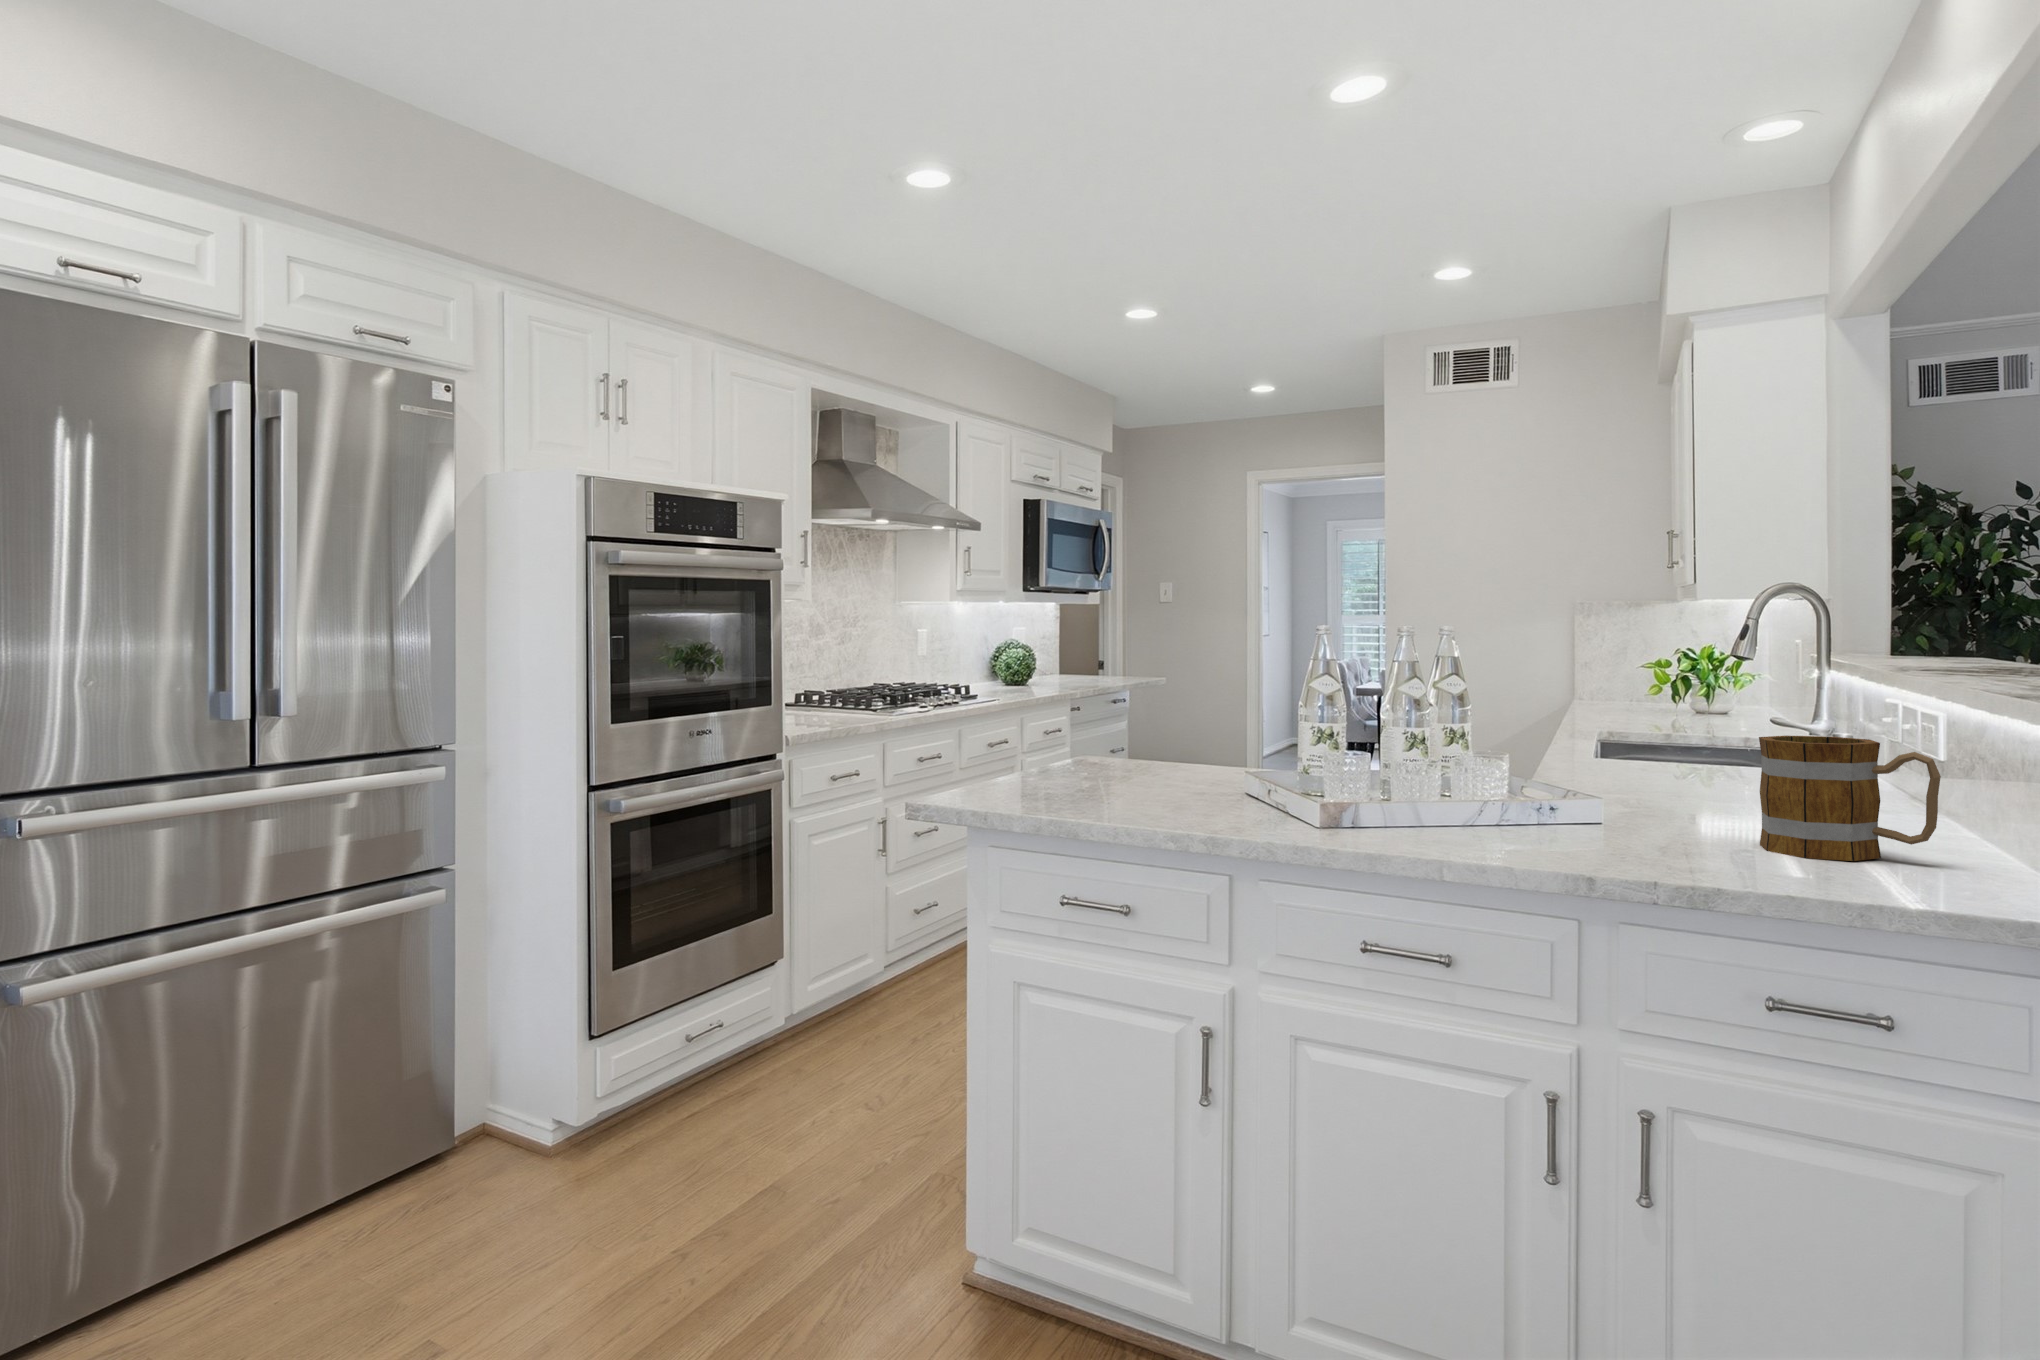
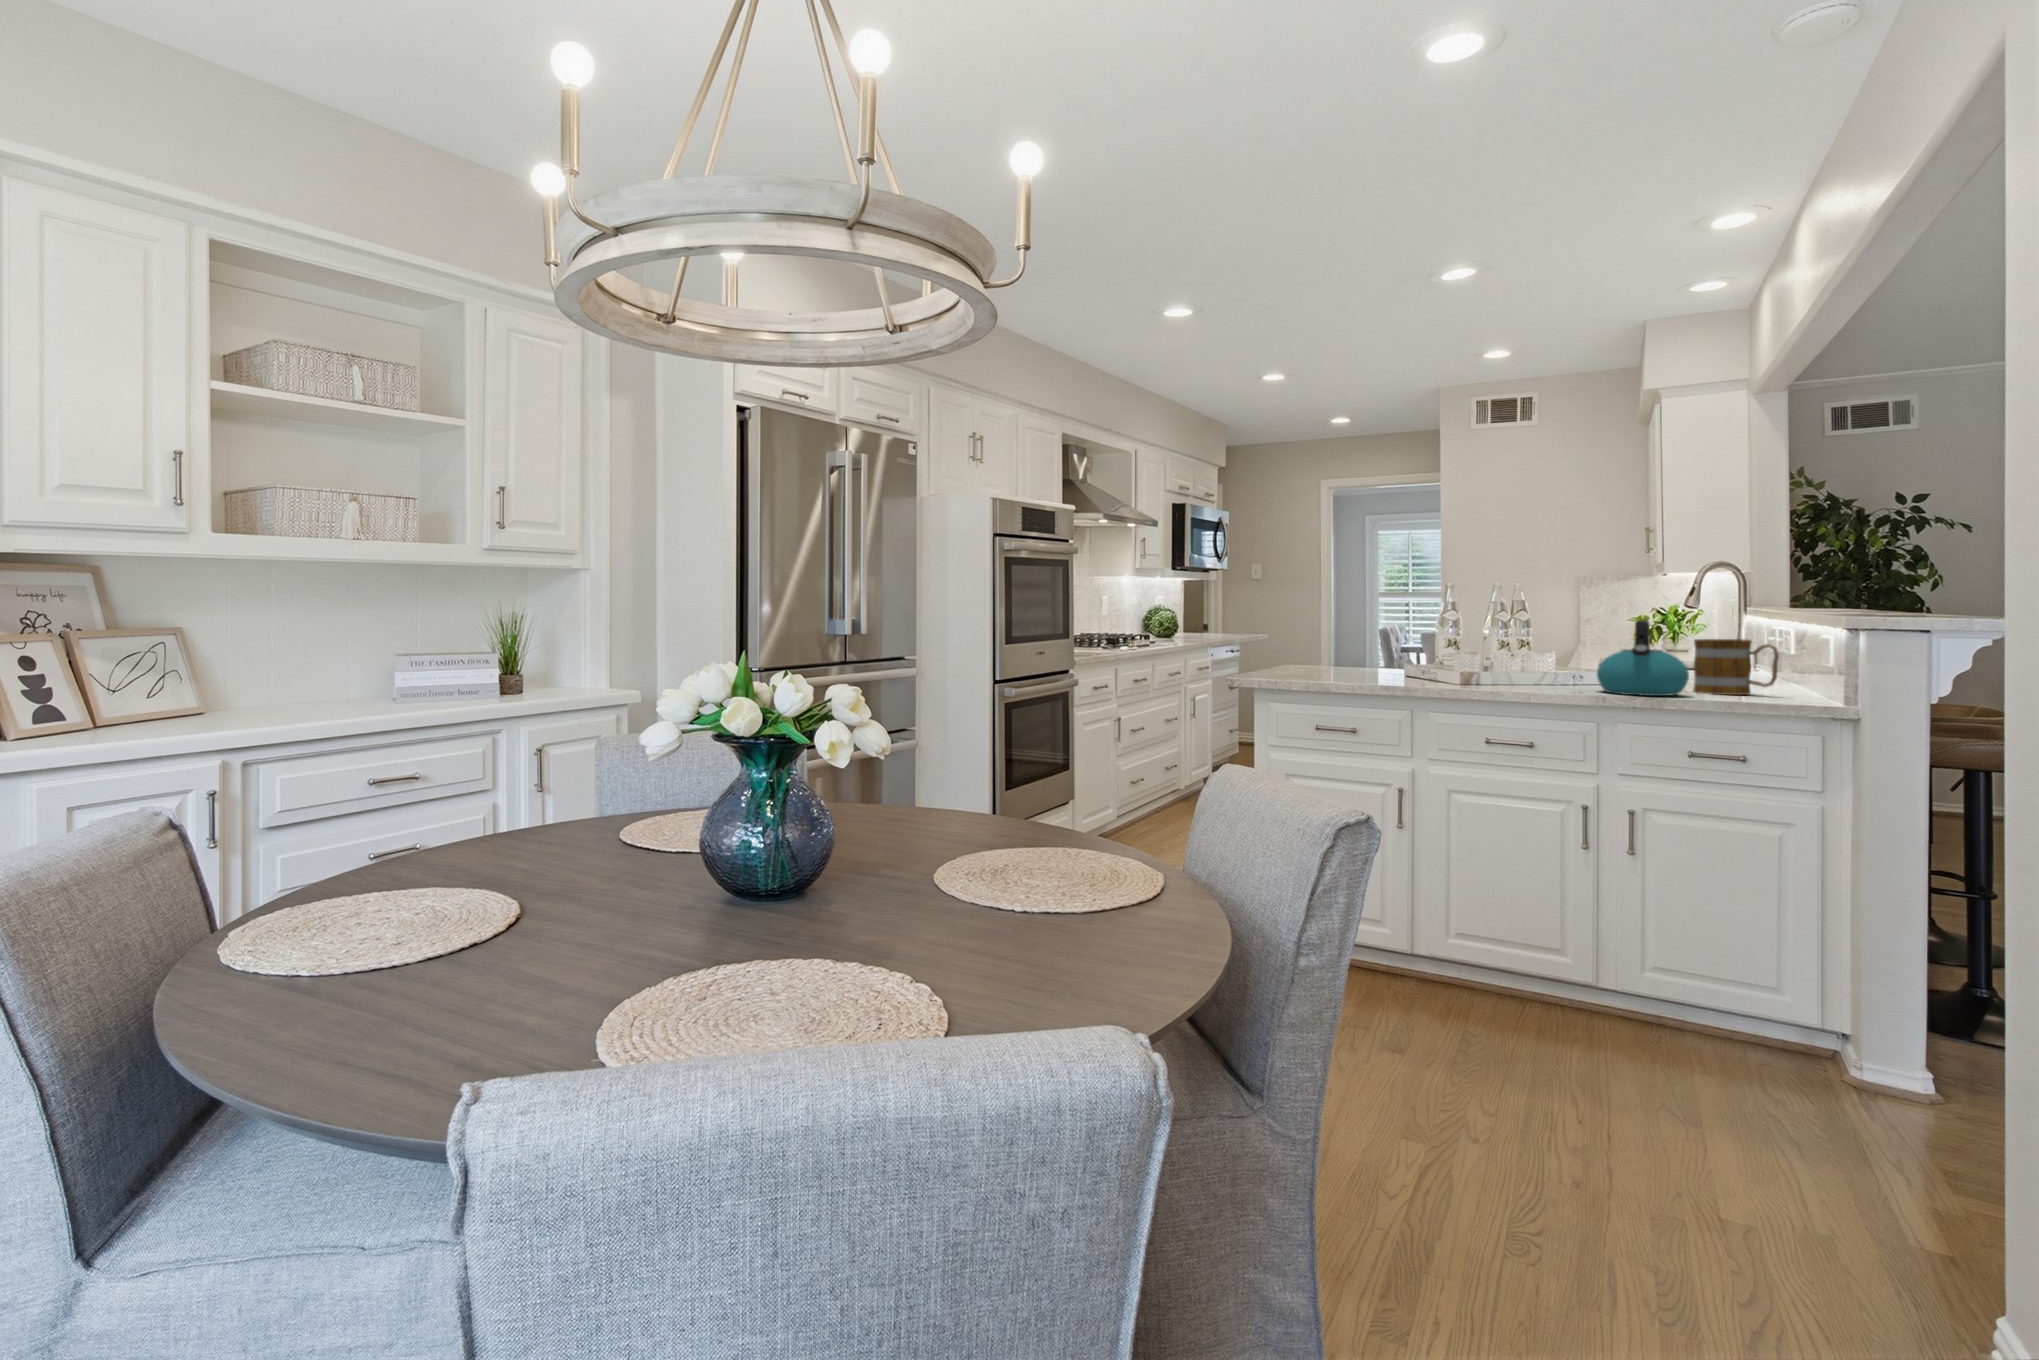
kettle: none [1562,702,1755,873] -> present [1597,620,1689,696]

